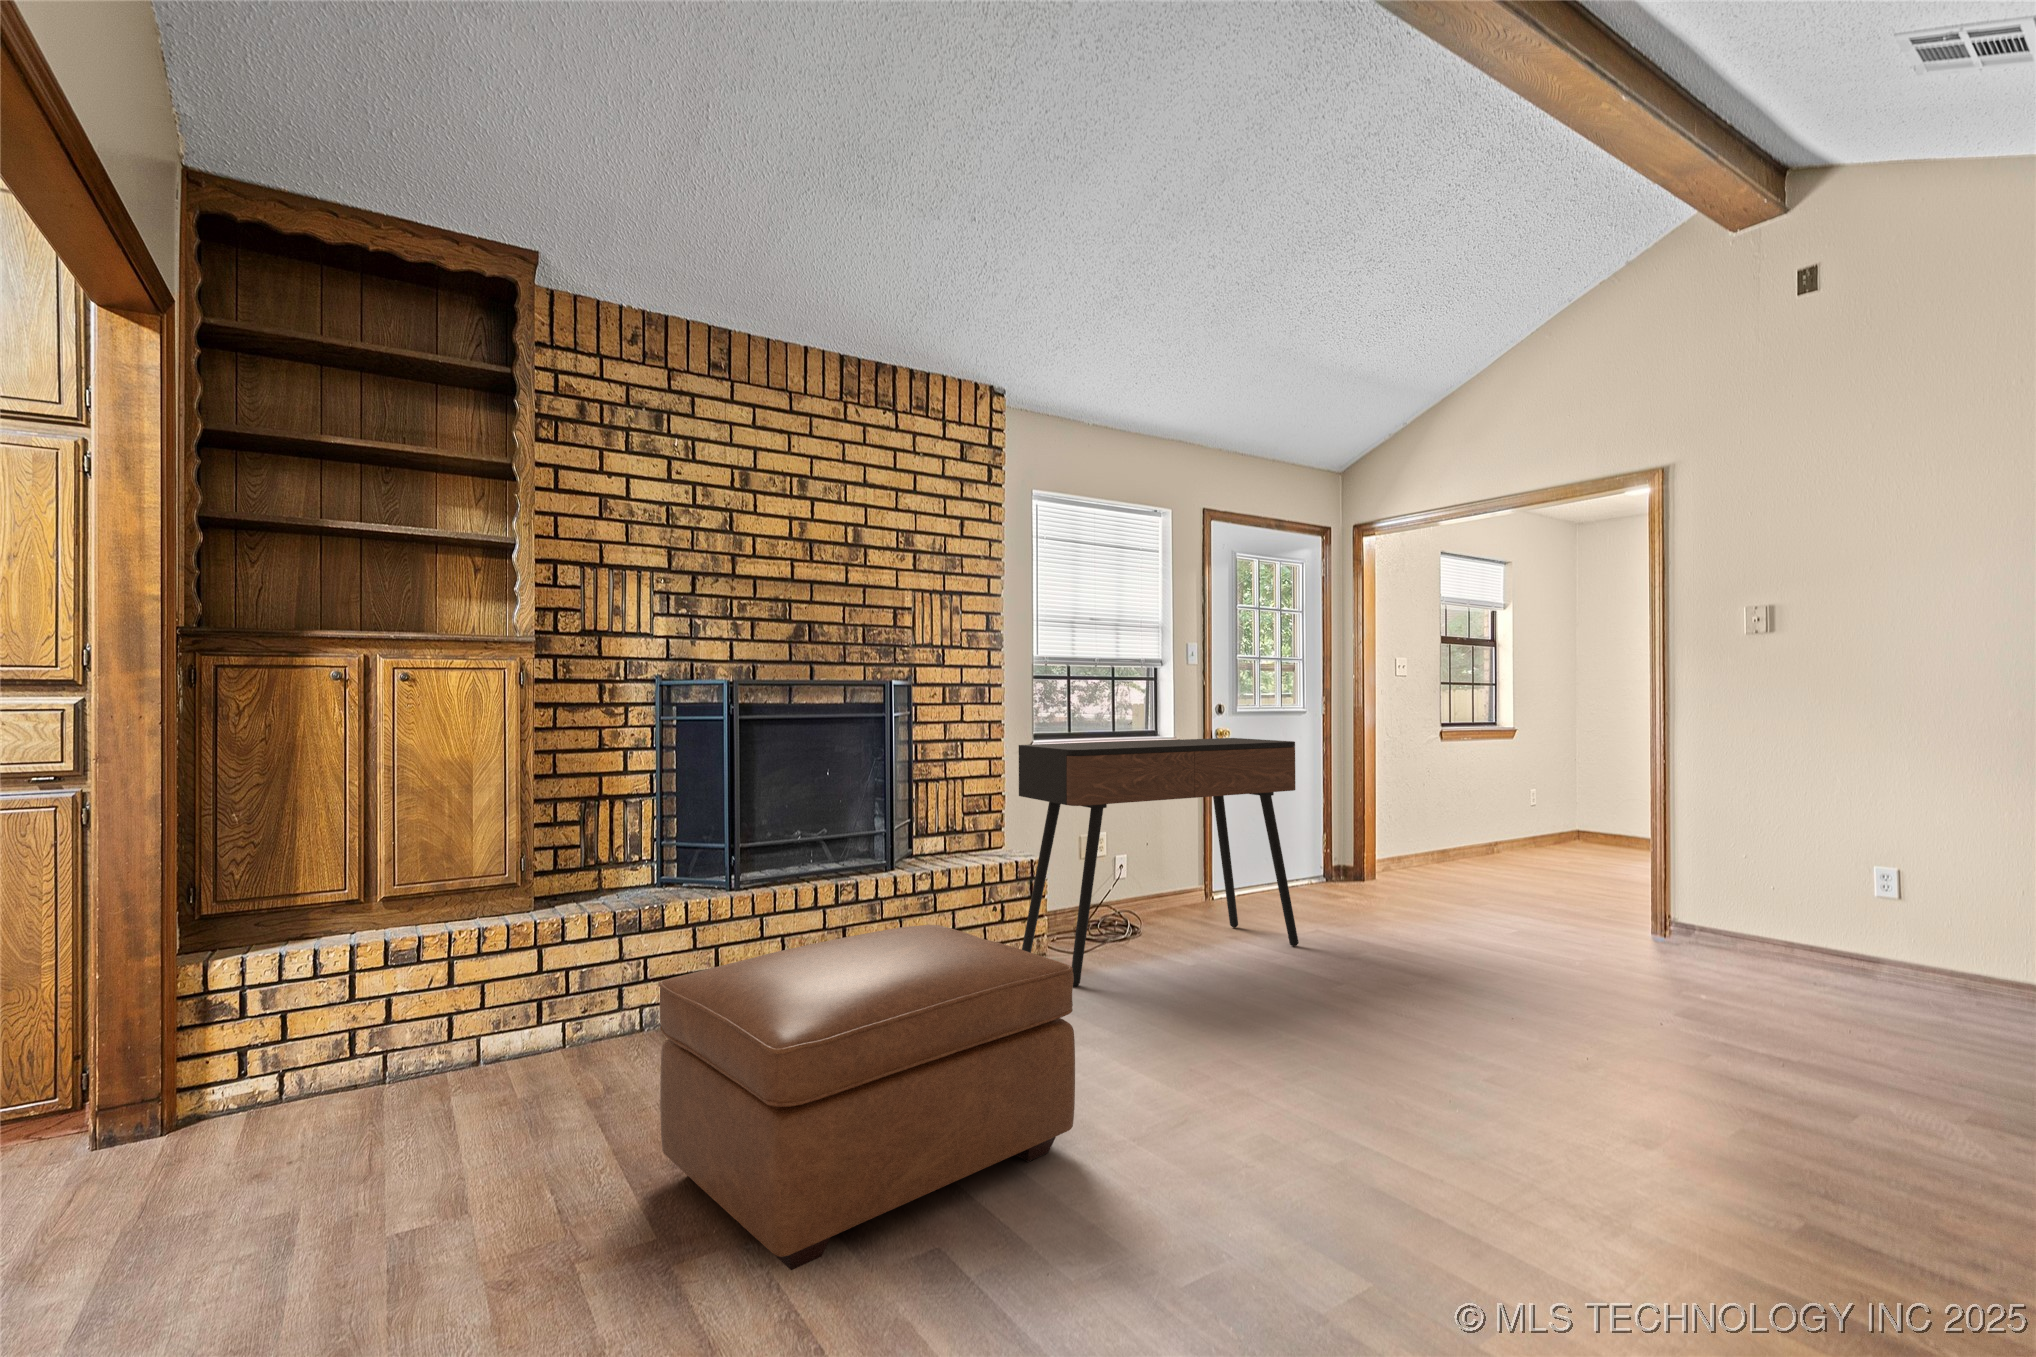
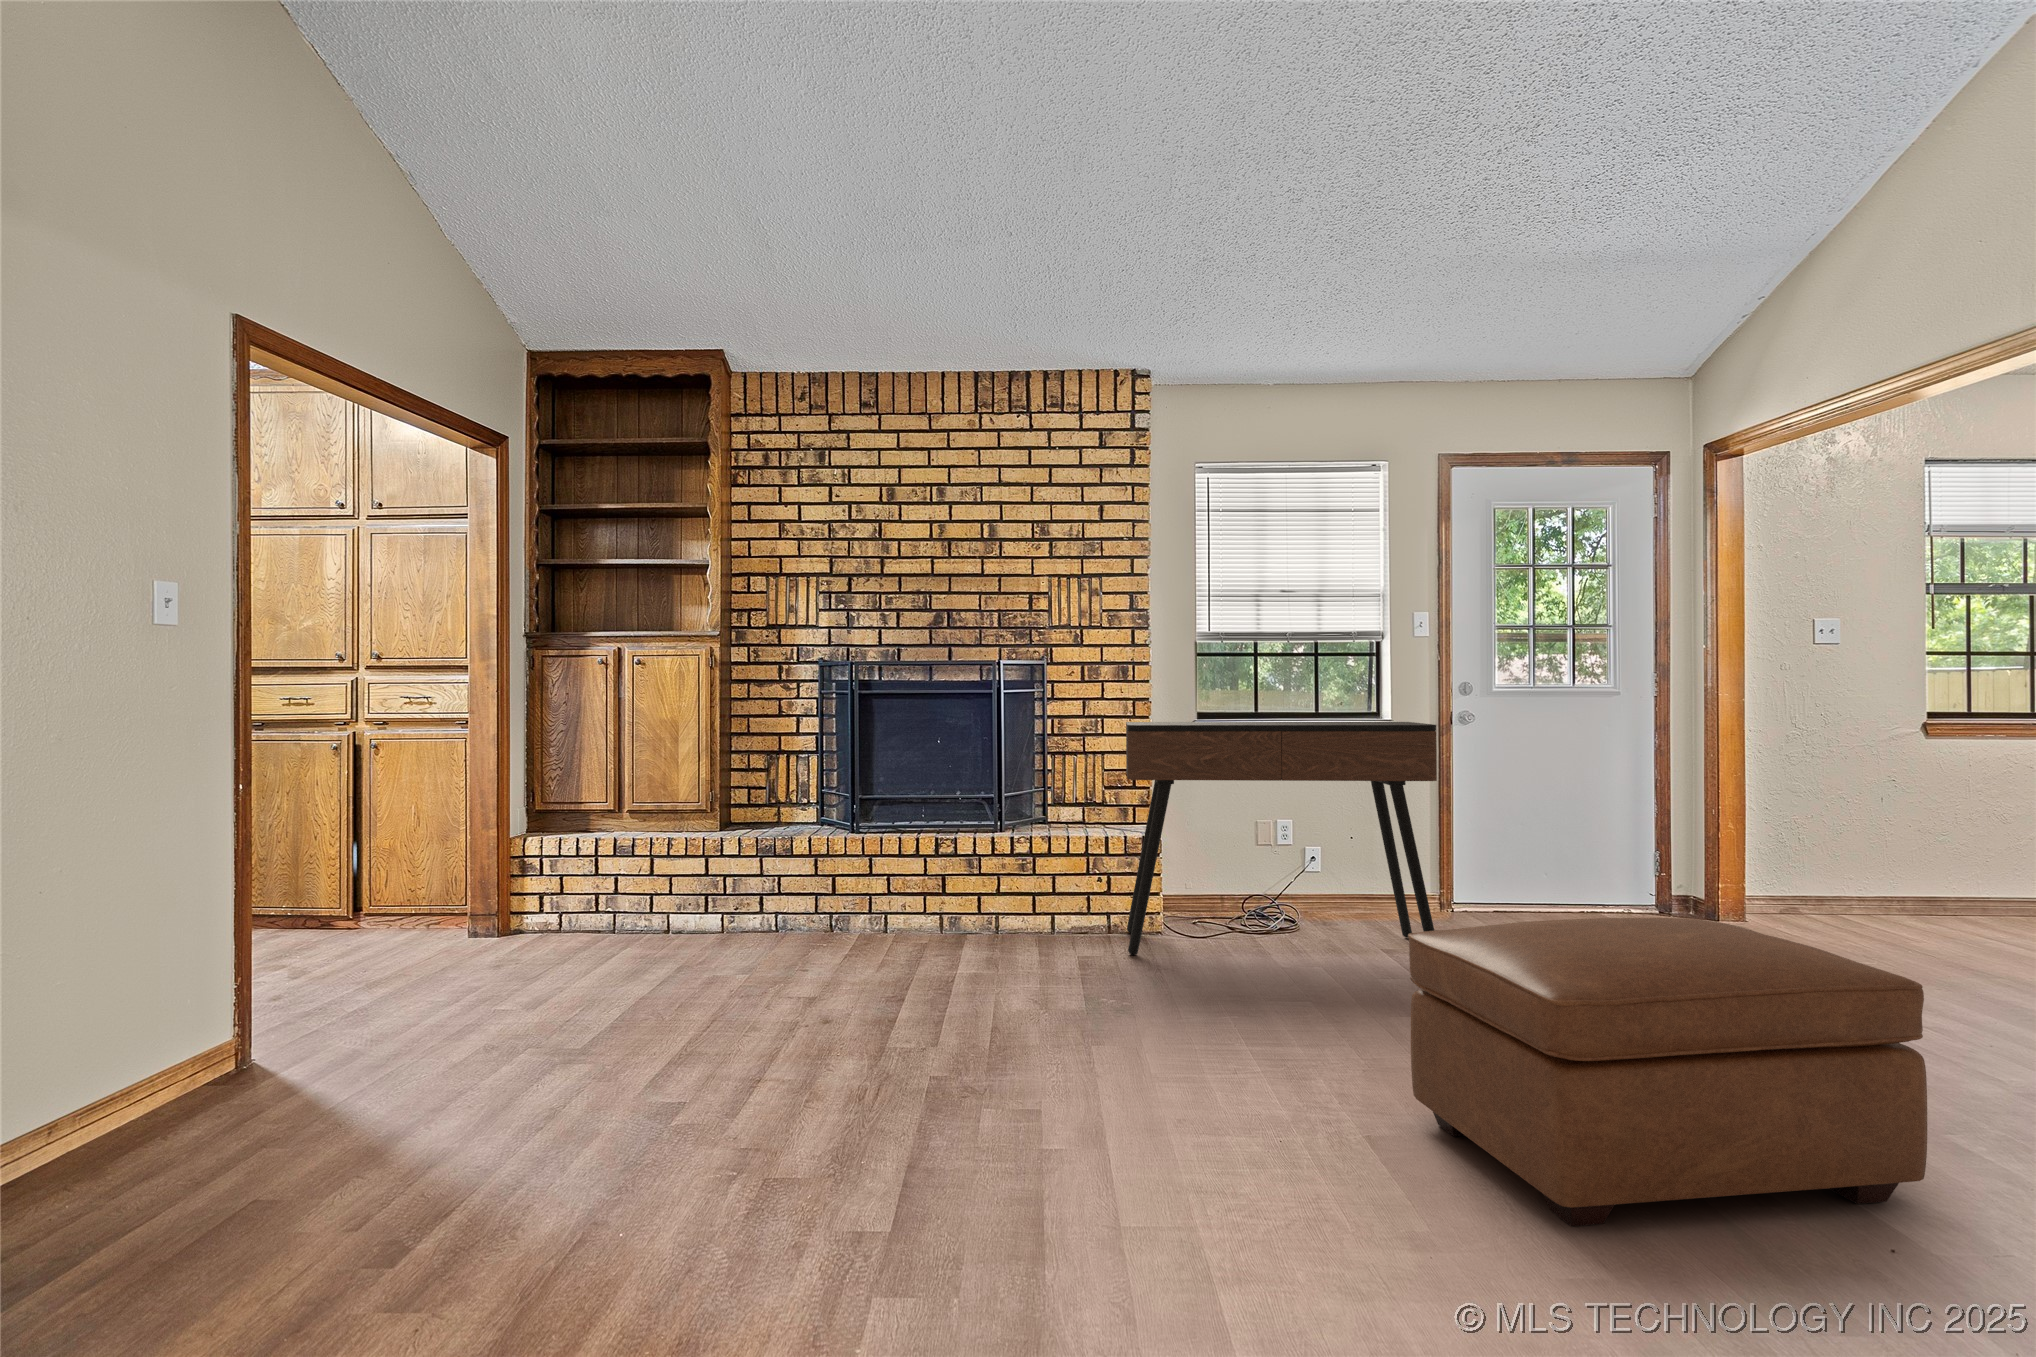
ottoman: present [658,925,1075,1270] -> present [1408,918,1927,1226]

